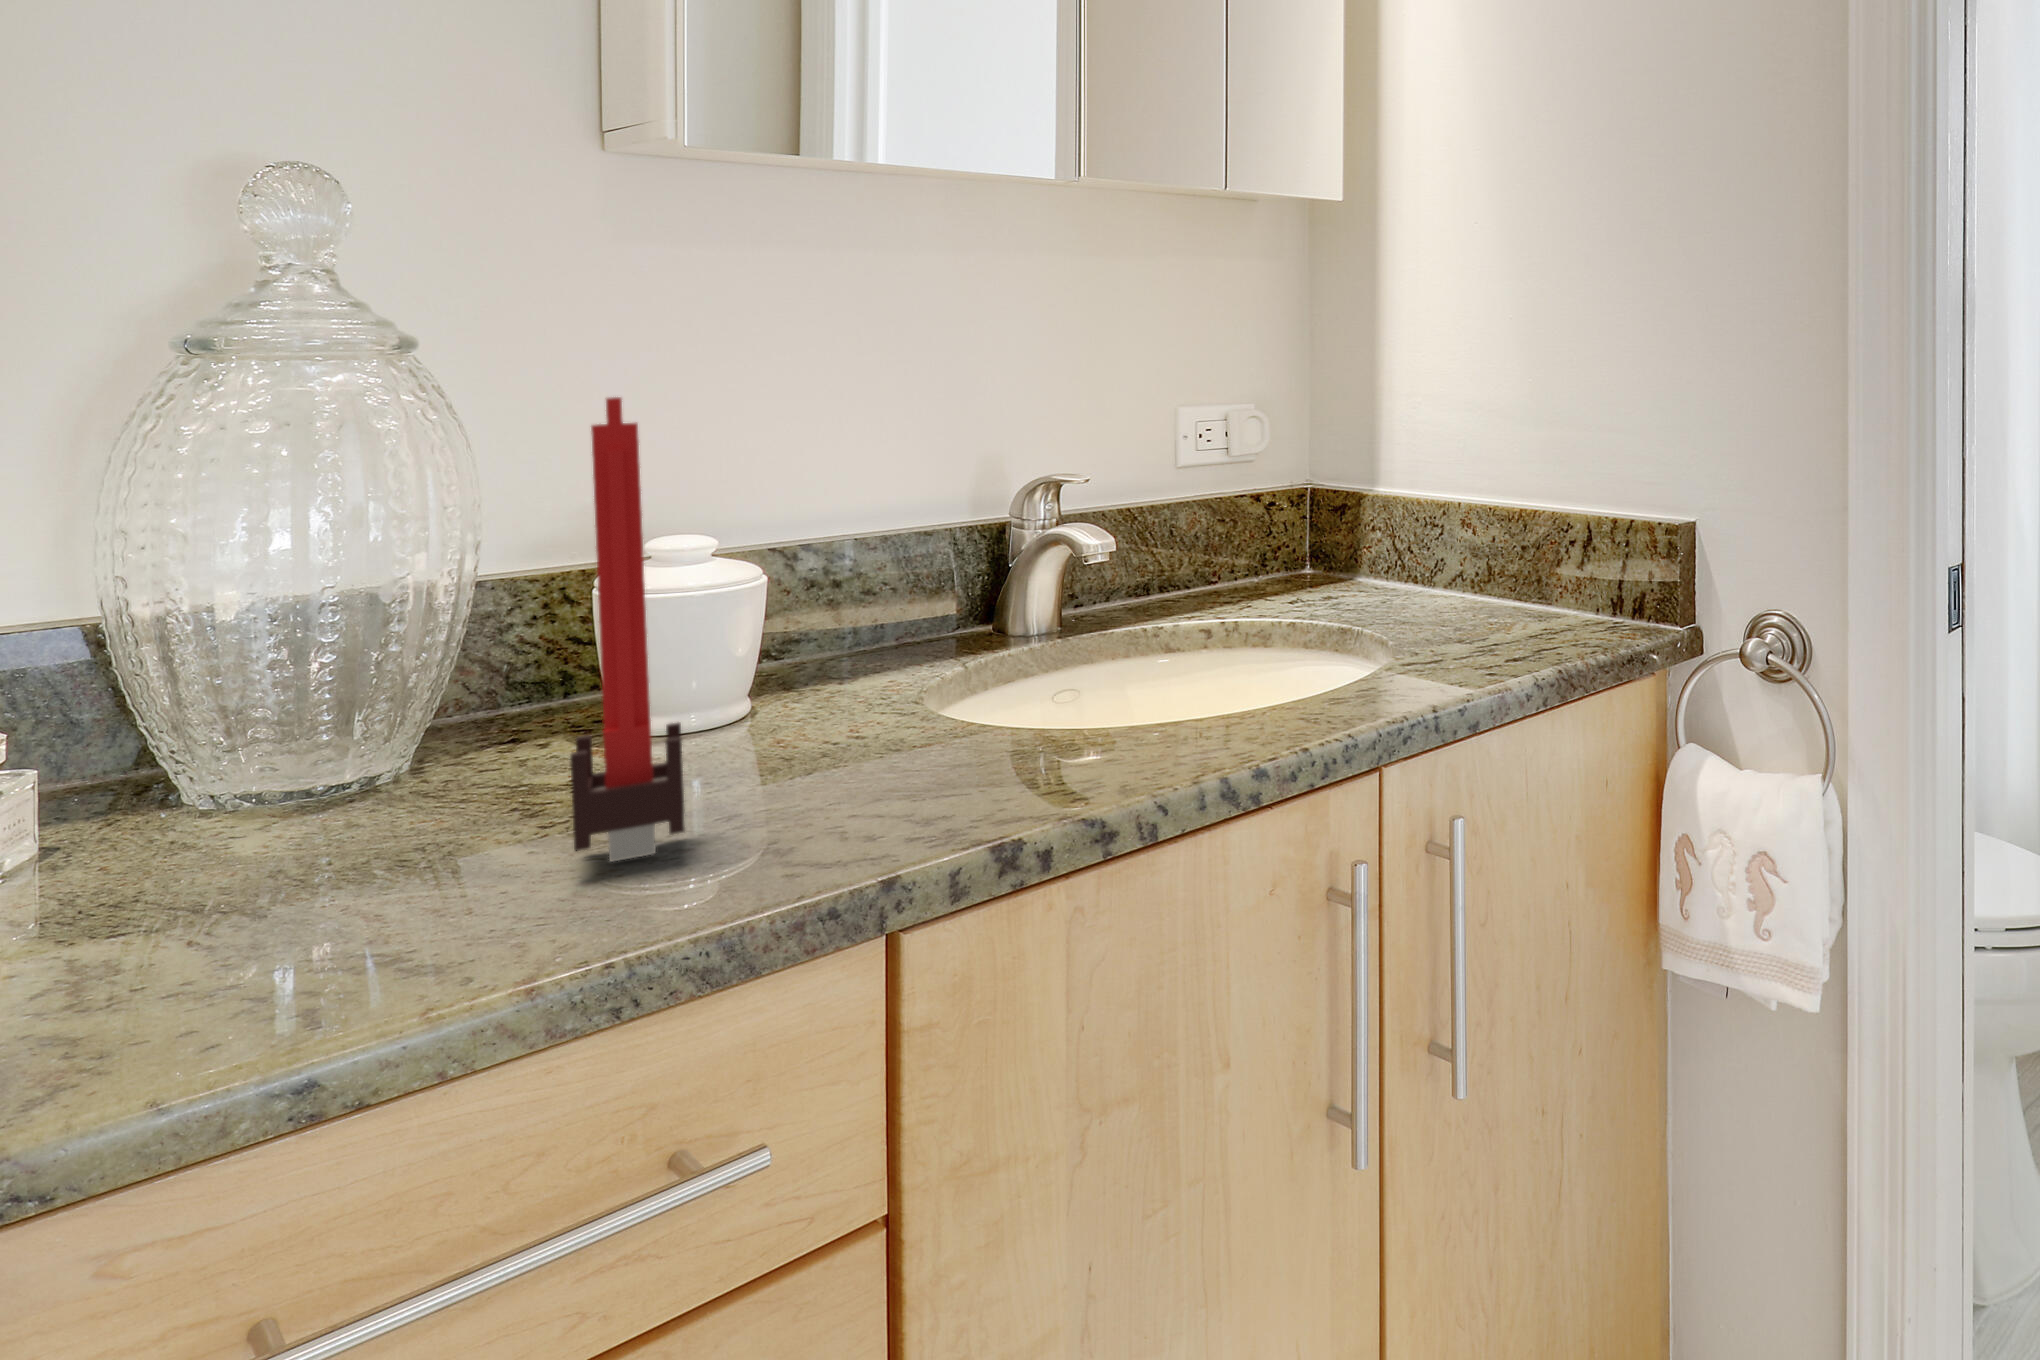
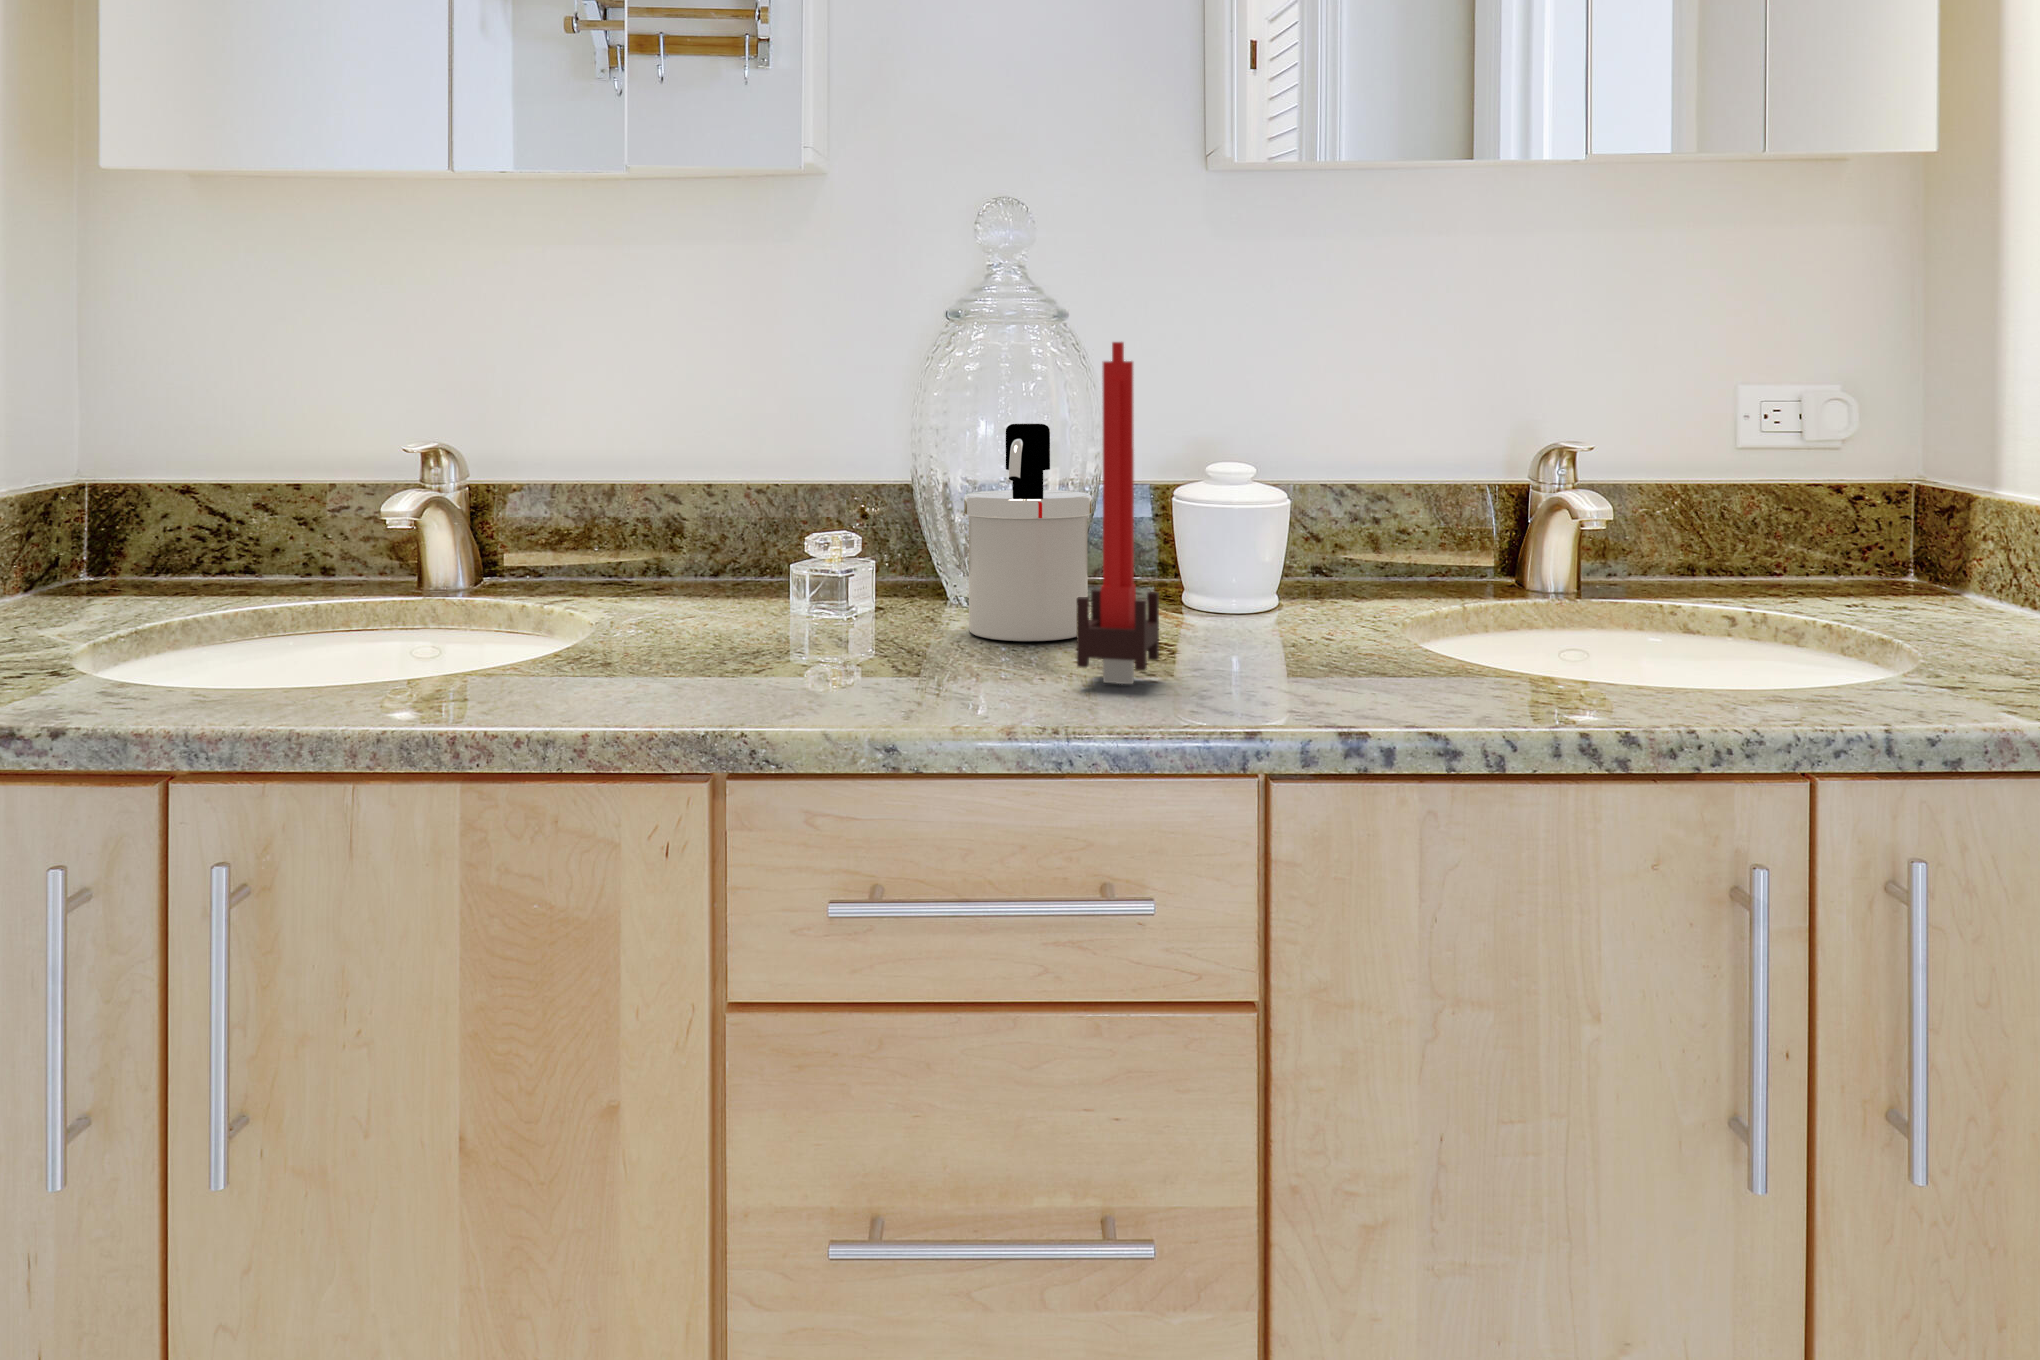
soap dispenser: none [286,516,513,840] -> present [964,423,1092,641]

